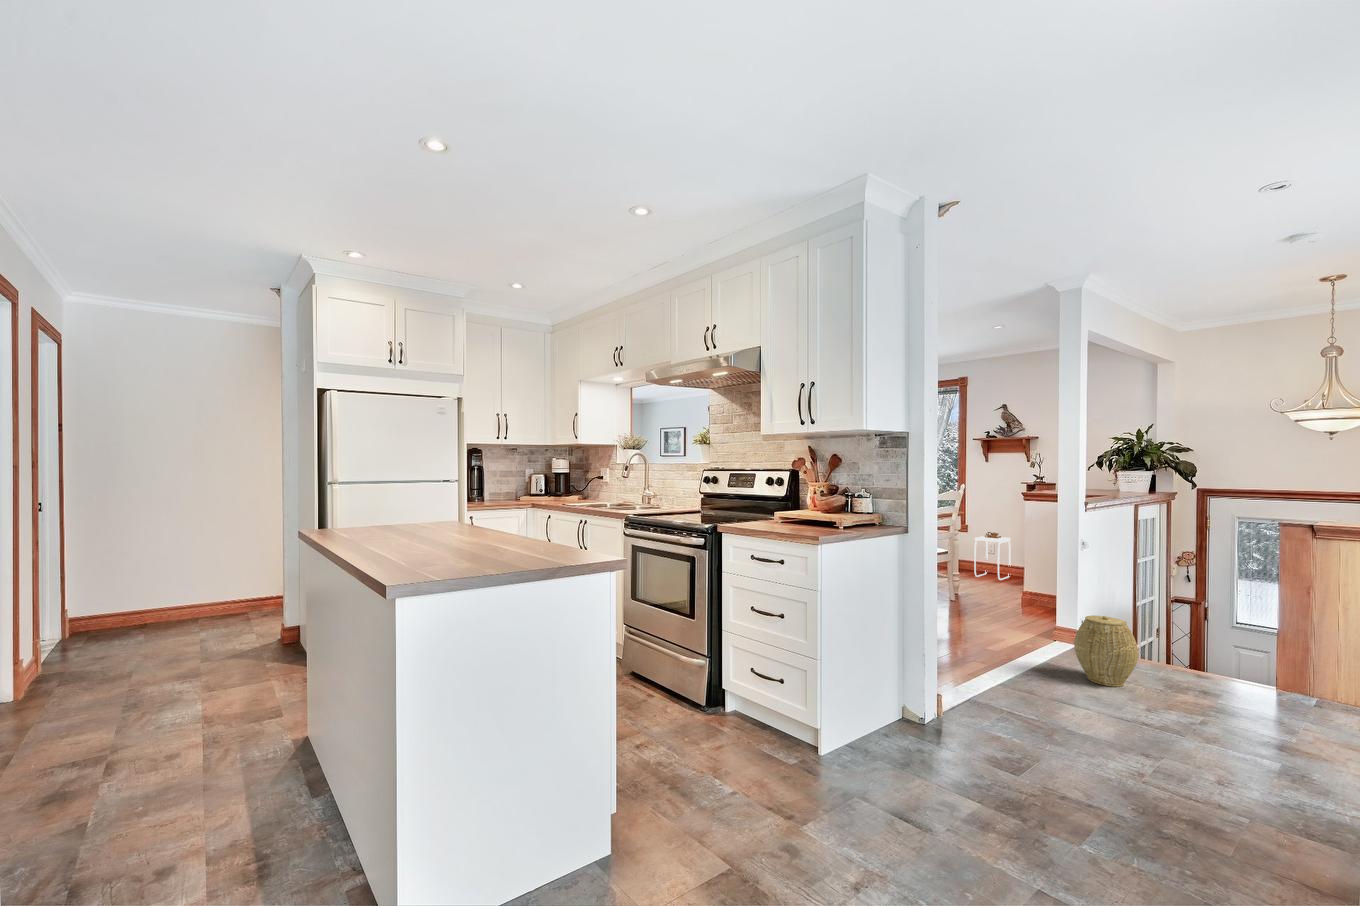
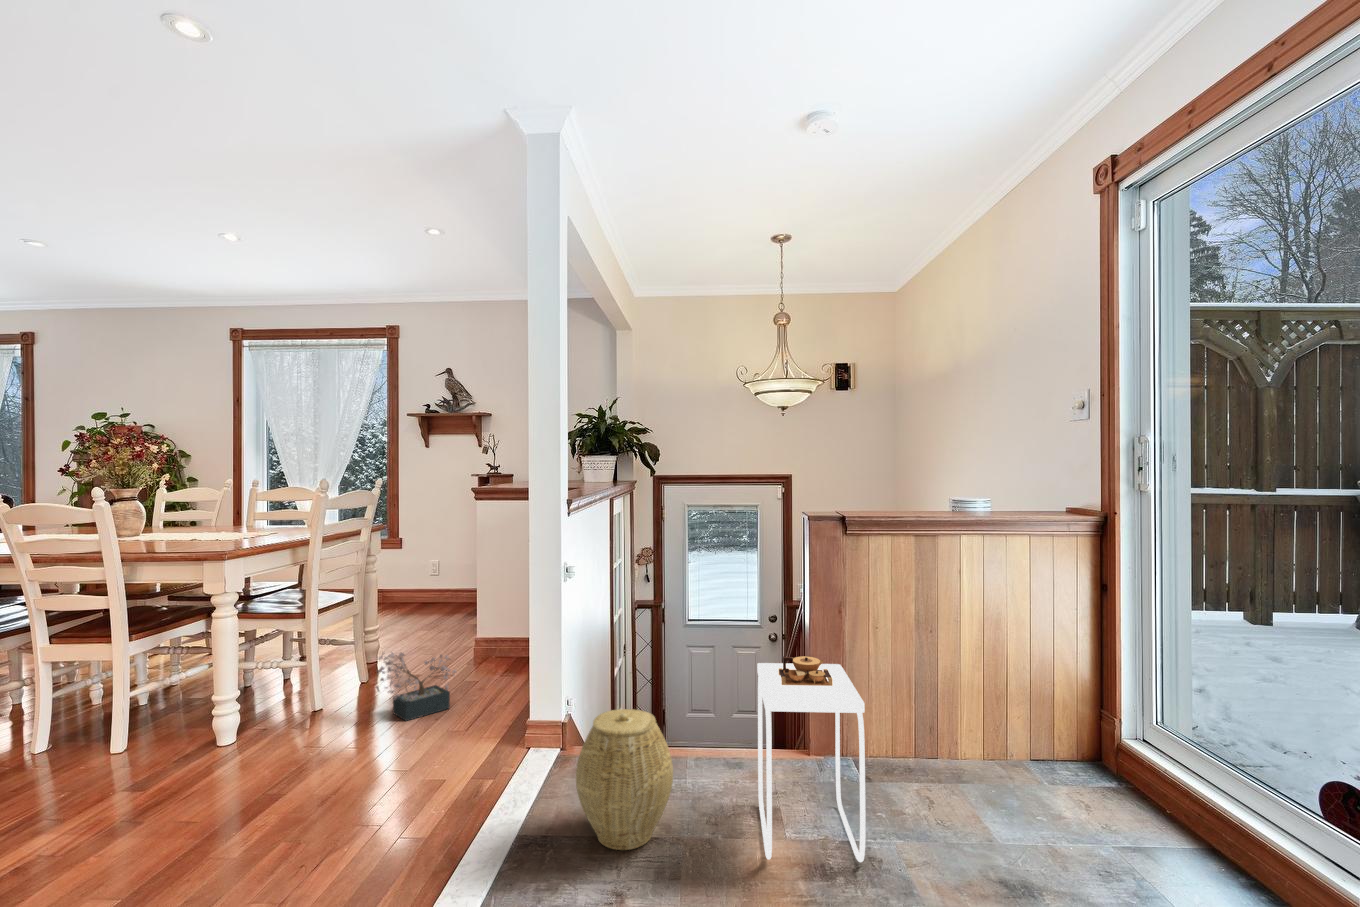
side table: present [974,532,1010,580] -> present [757,656,865,862]
decorative plant: none [960,581,1009,622] -> present [376,652,456,721]

